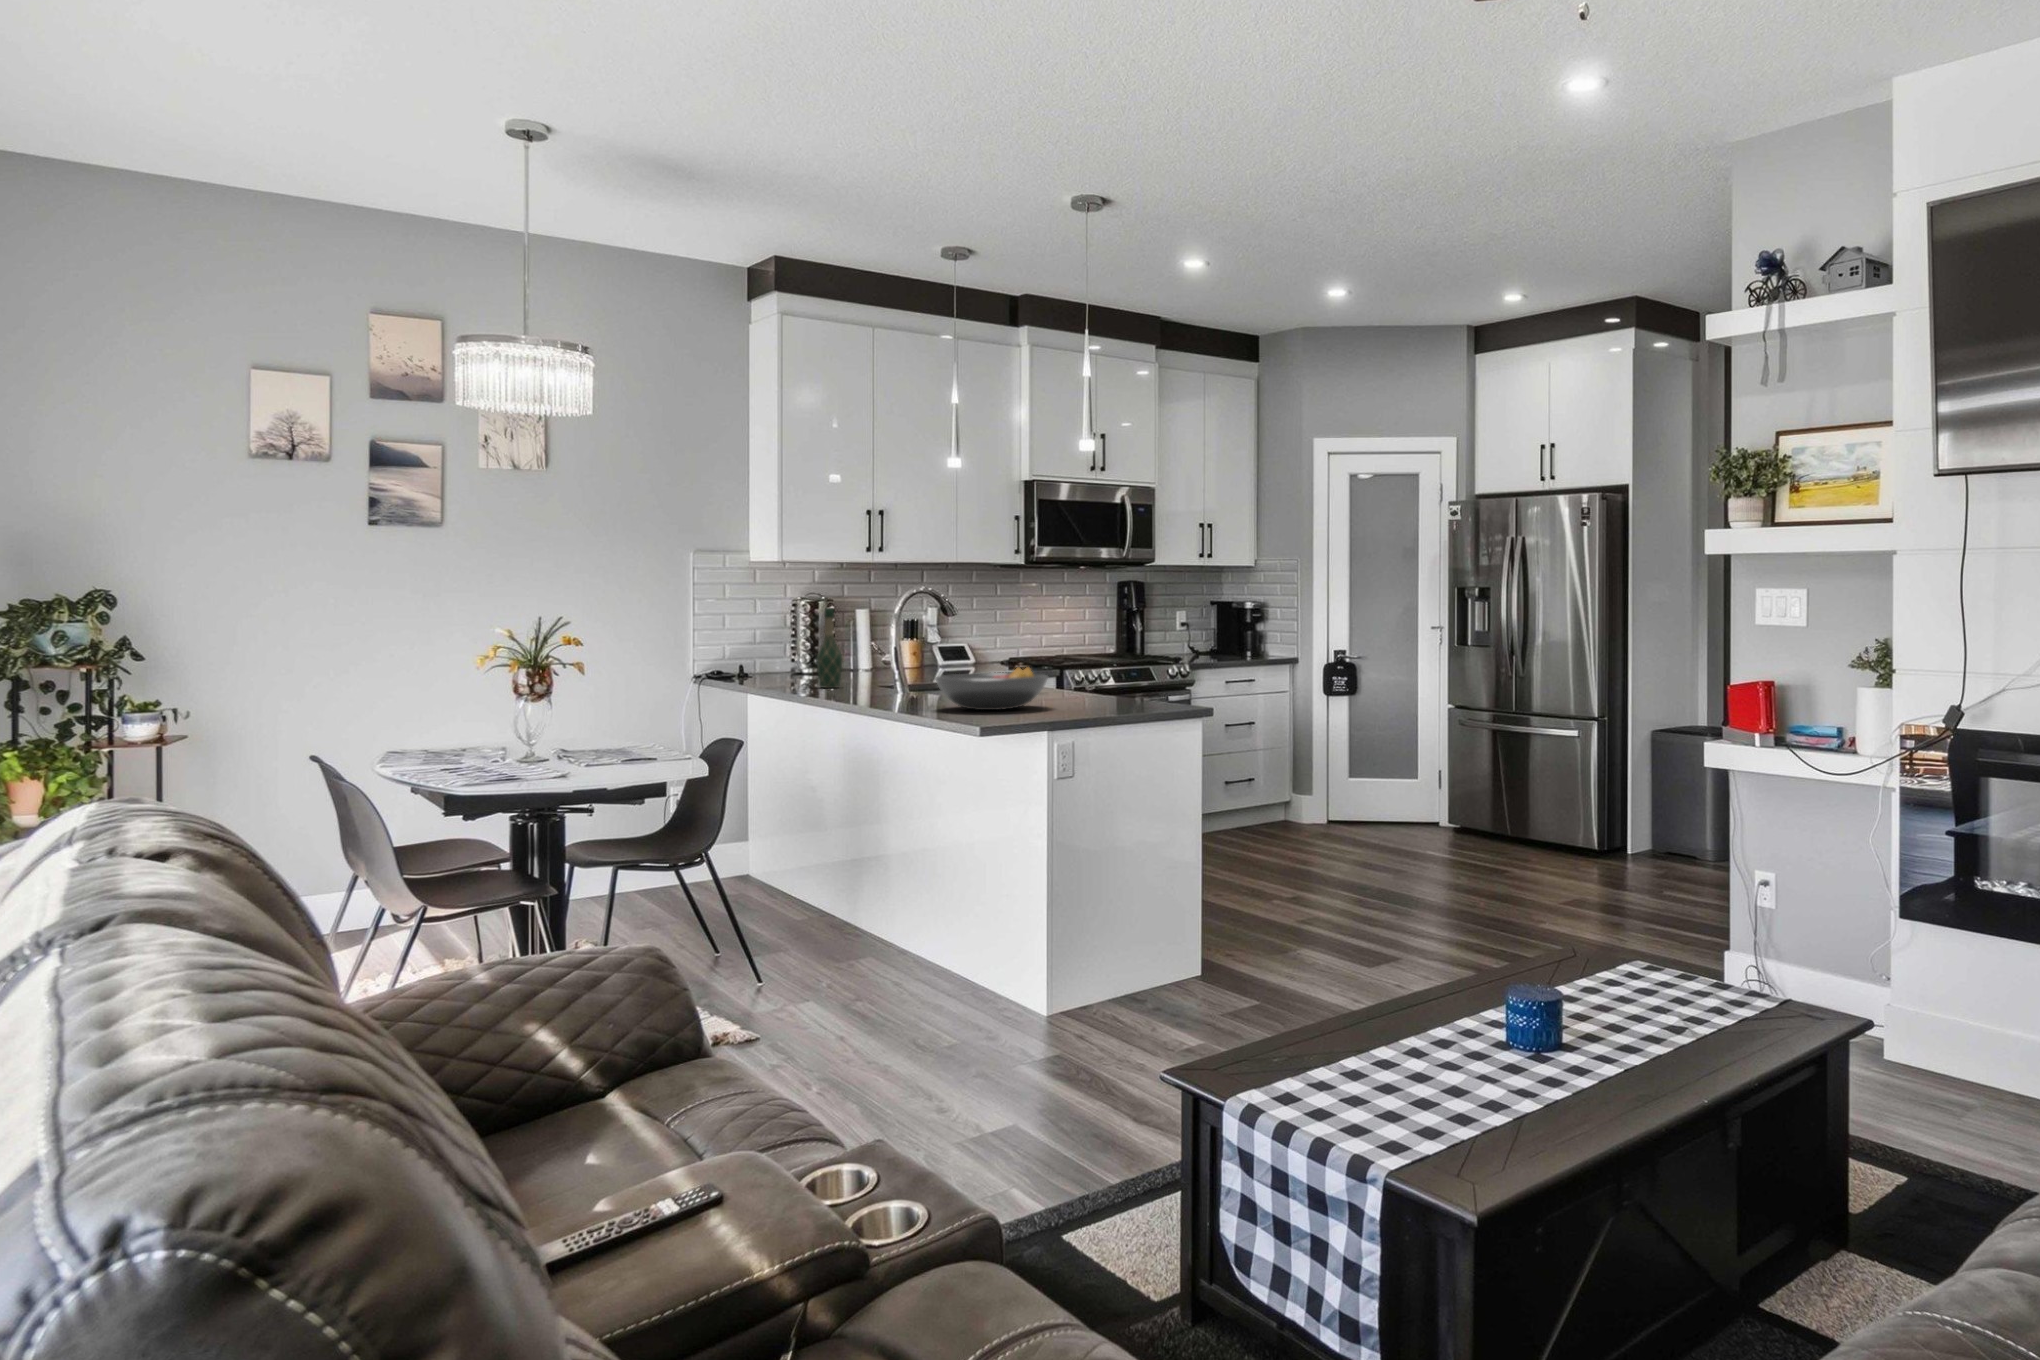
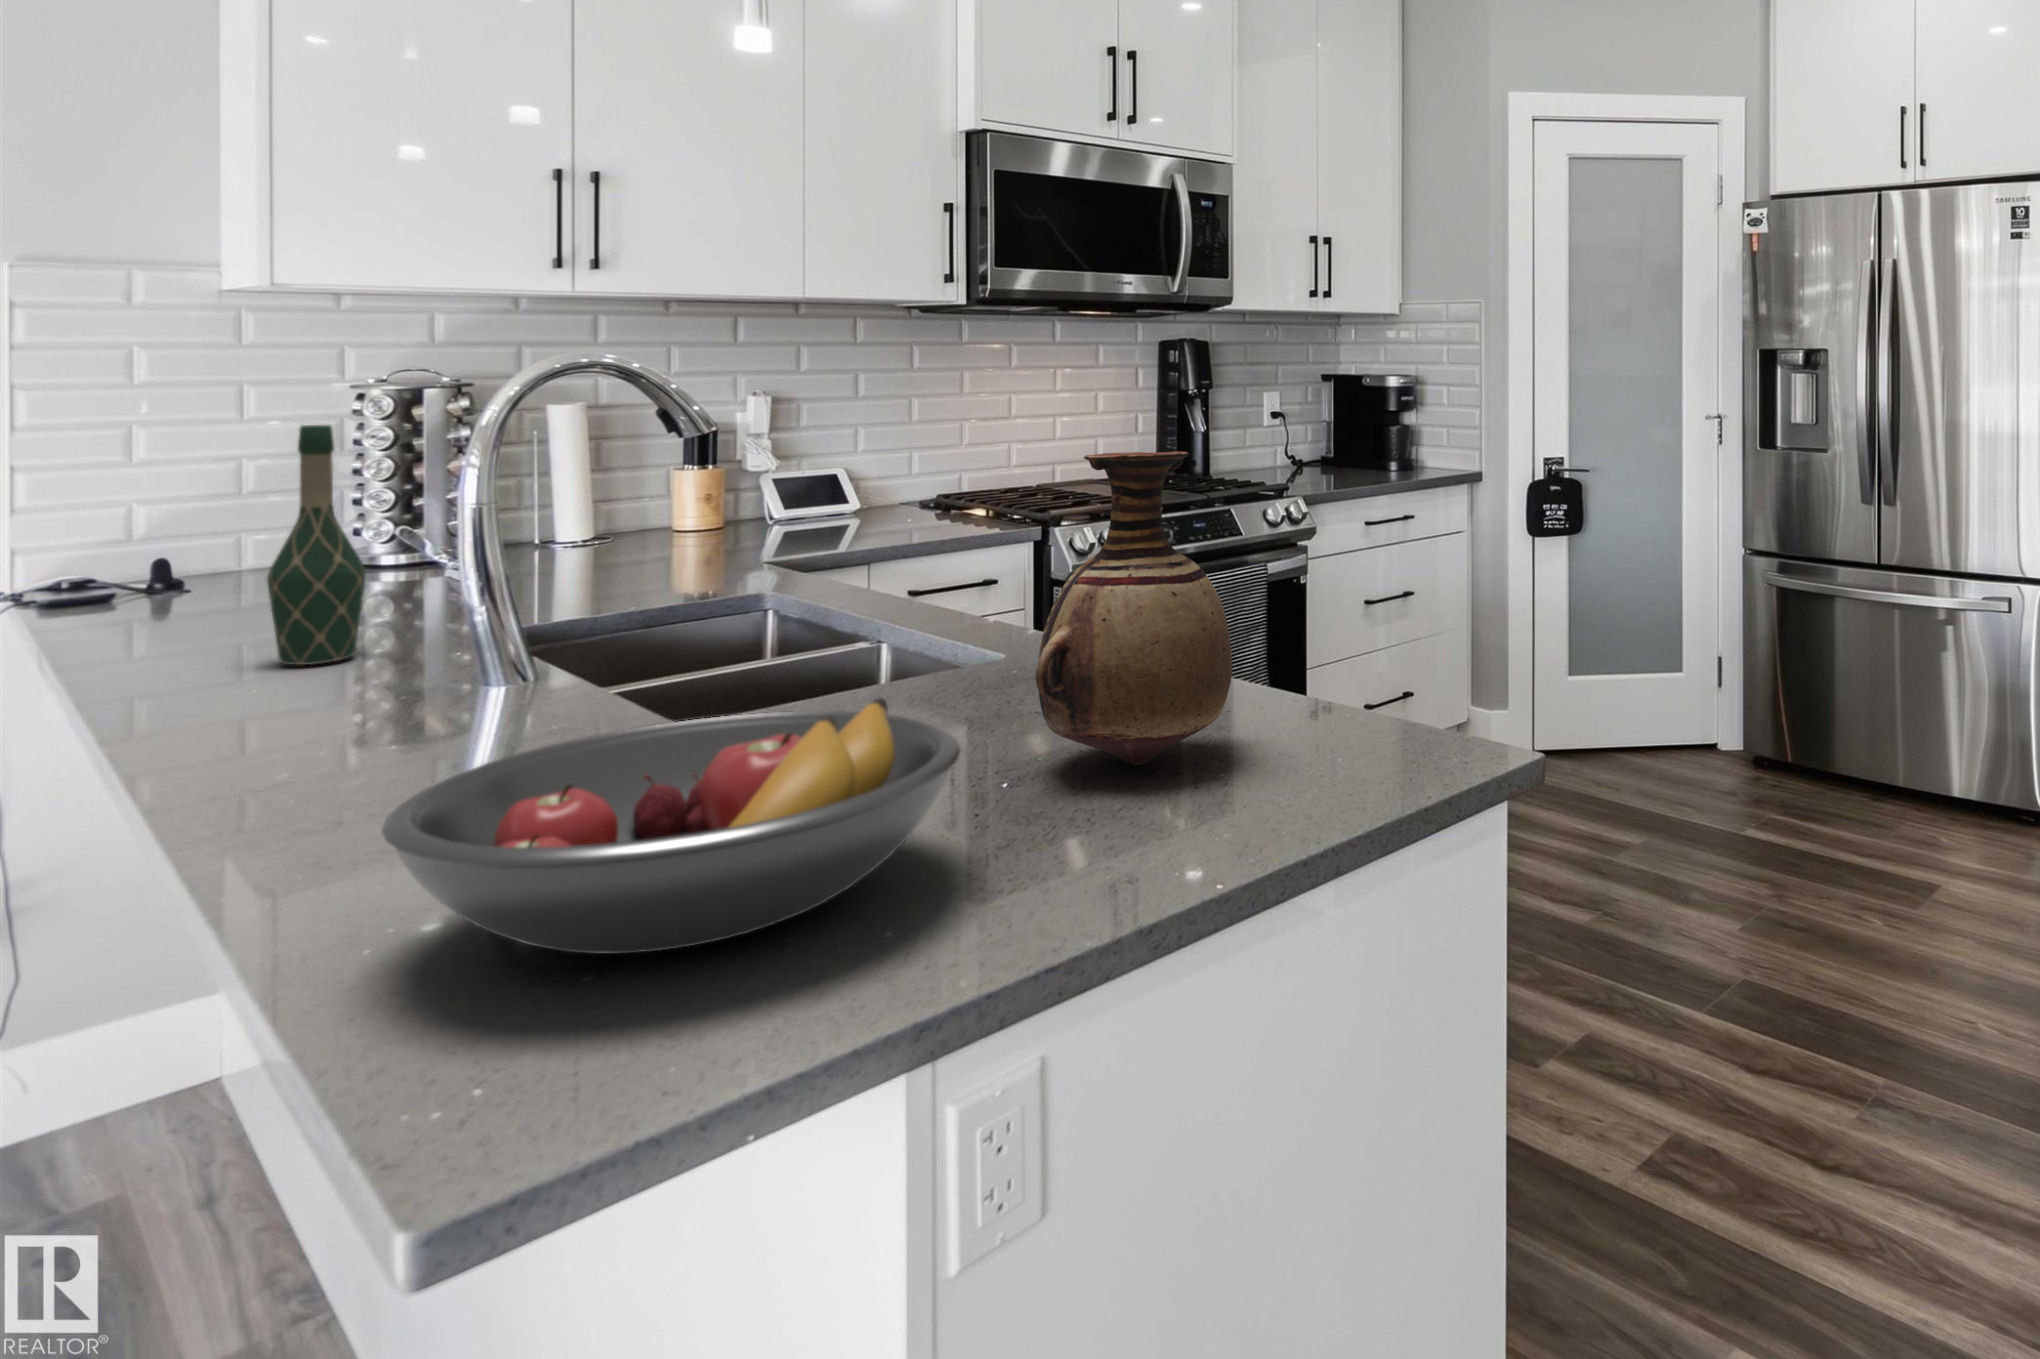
vase: none [1065,610,1121,701] -> present [1036,452,1232,765]

